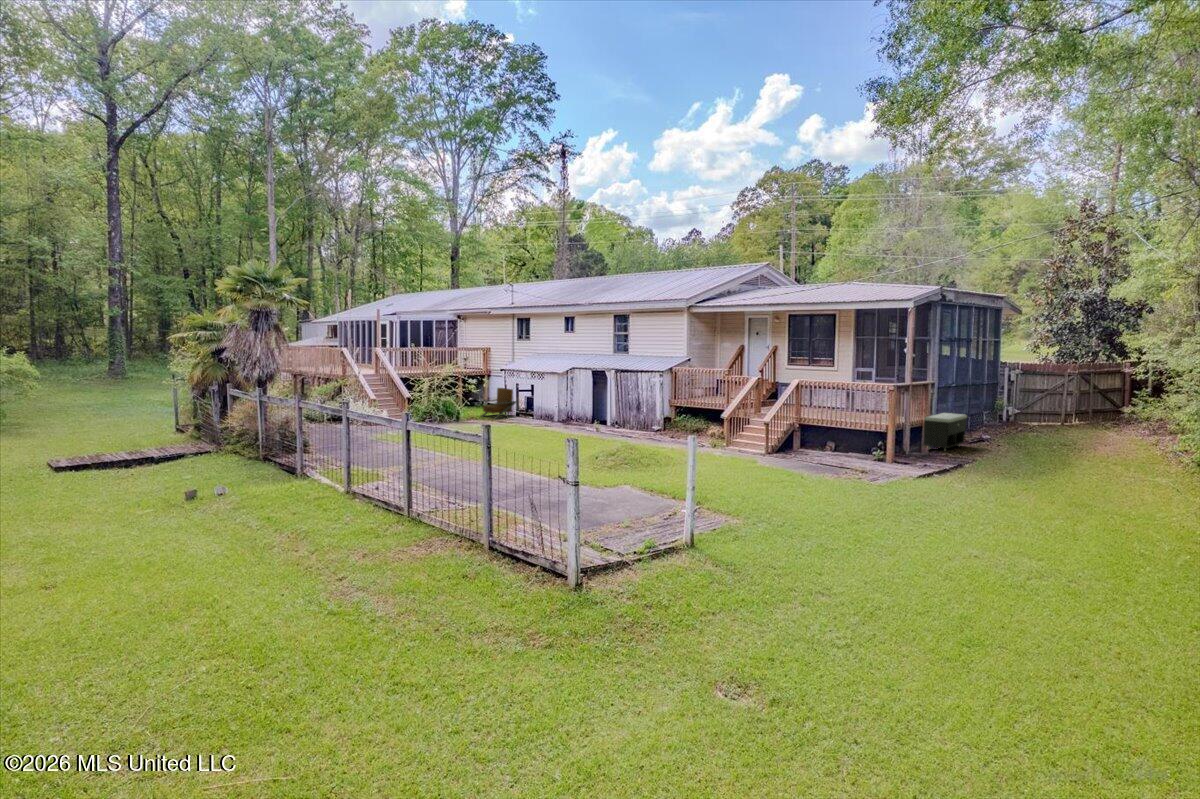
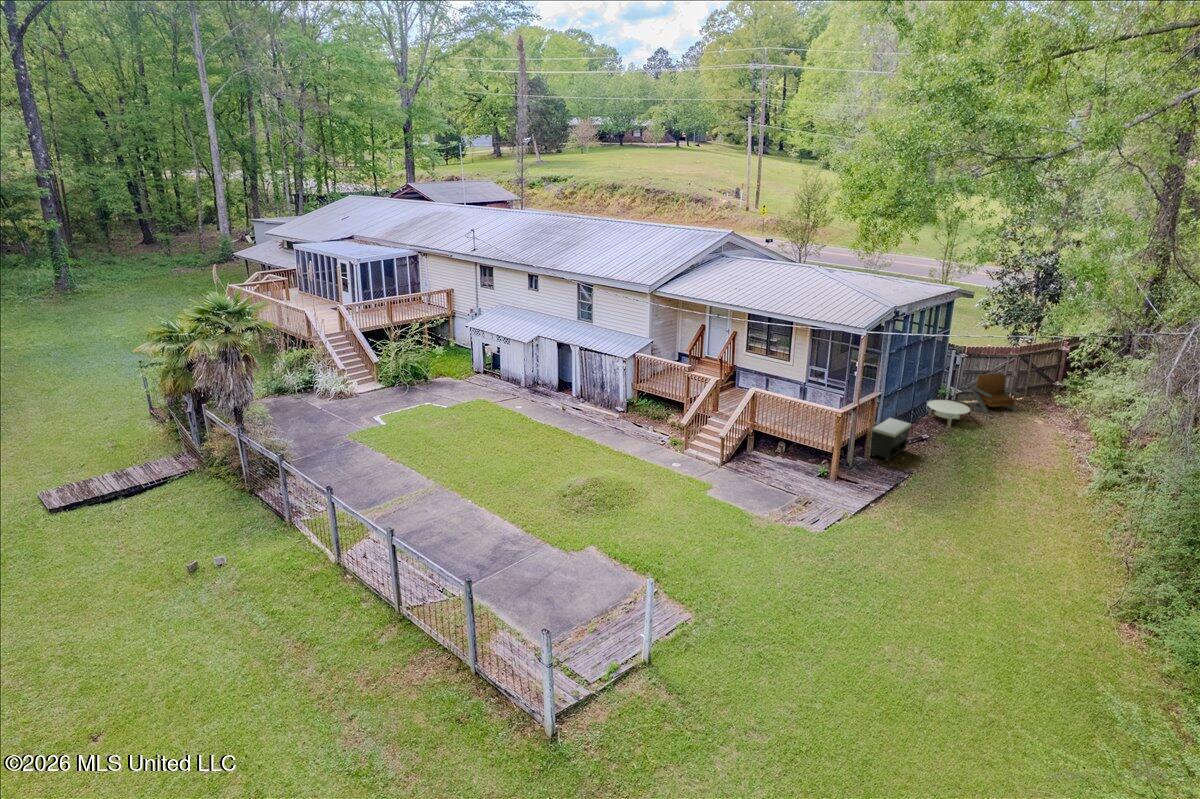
lounge chair: present [481,388,517,420] -> present [968,373,1020,413]
round table: none [984,413,1031,435] -> present [927,400,970,428]

